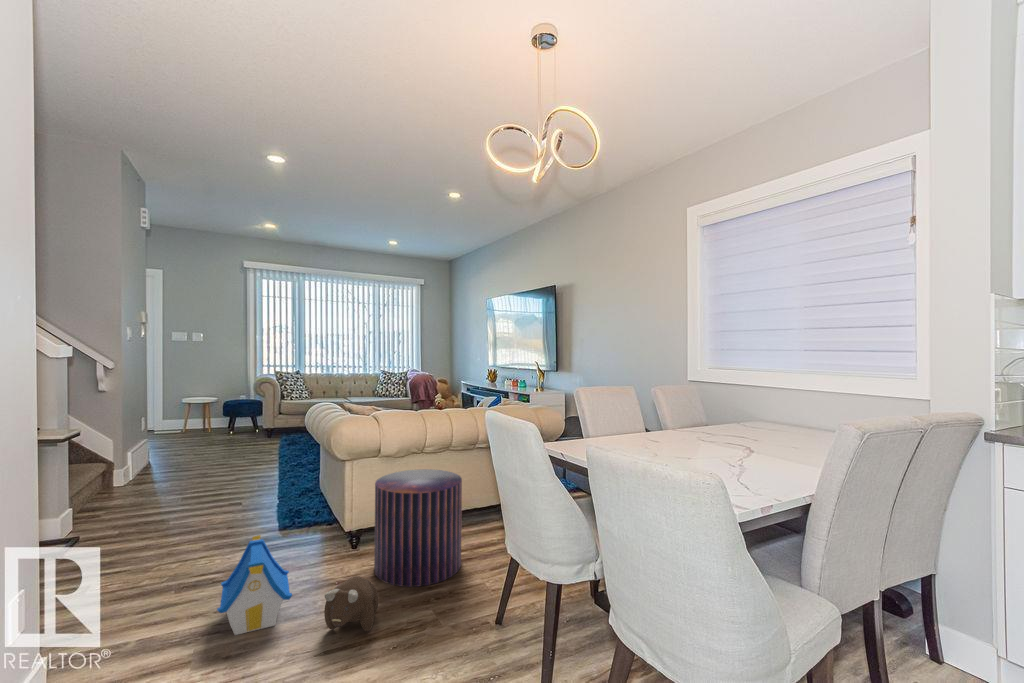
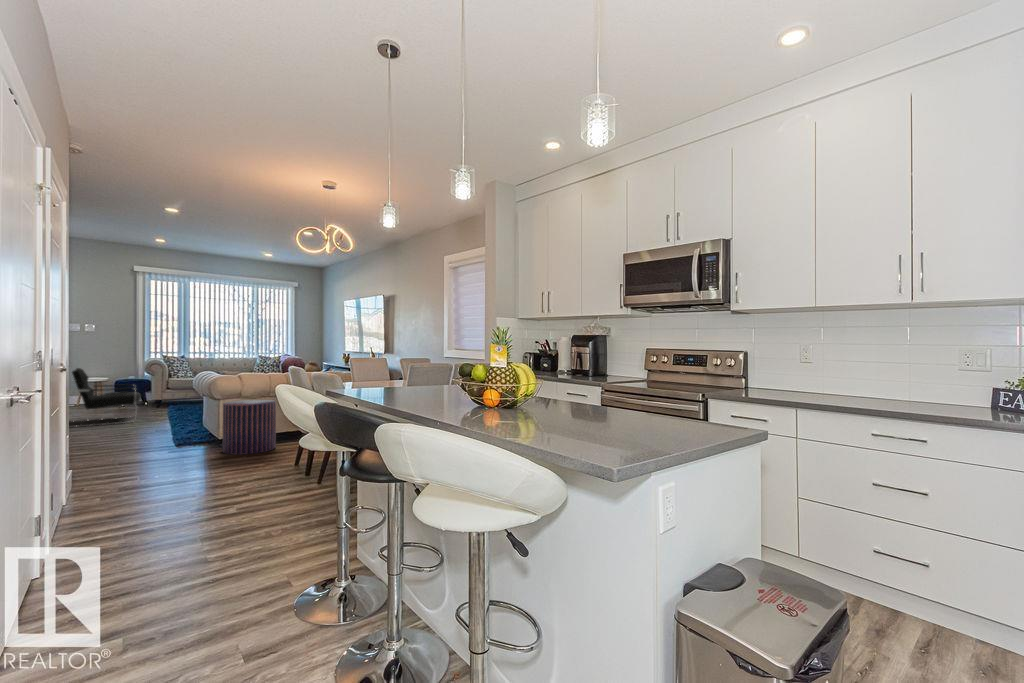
armchair: none [134,394,250,481] -> present [72,368,141,409]
toy house: present [217,535,292,635] -> none [131,427,172,467]
plush toy: present [324,576,378,632] -> none [188,440,219,464]

